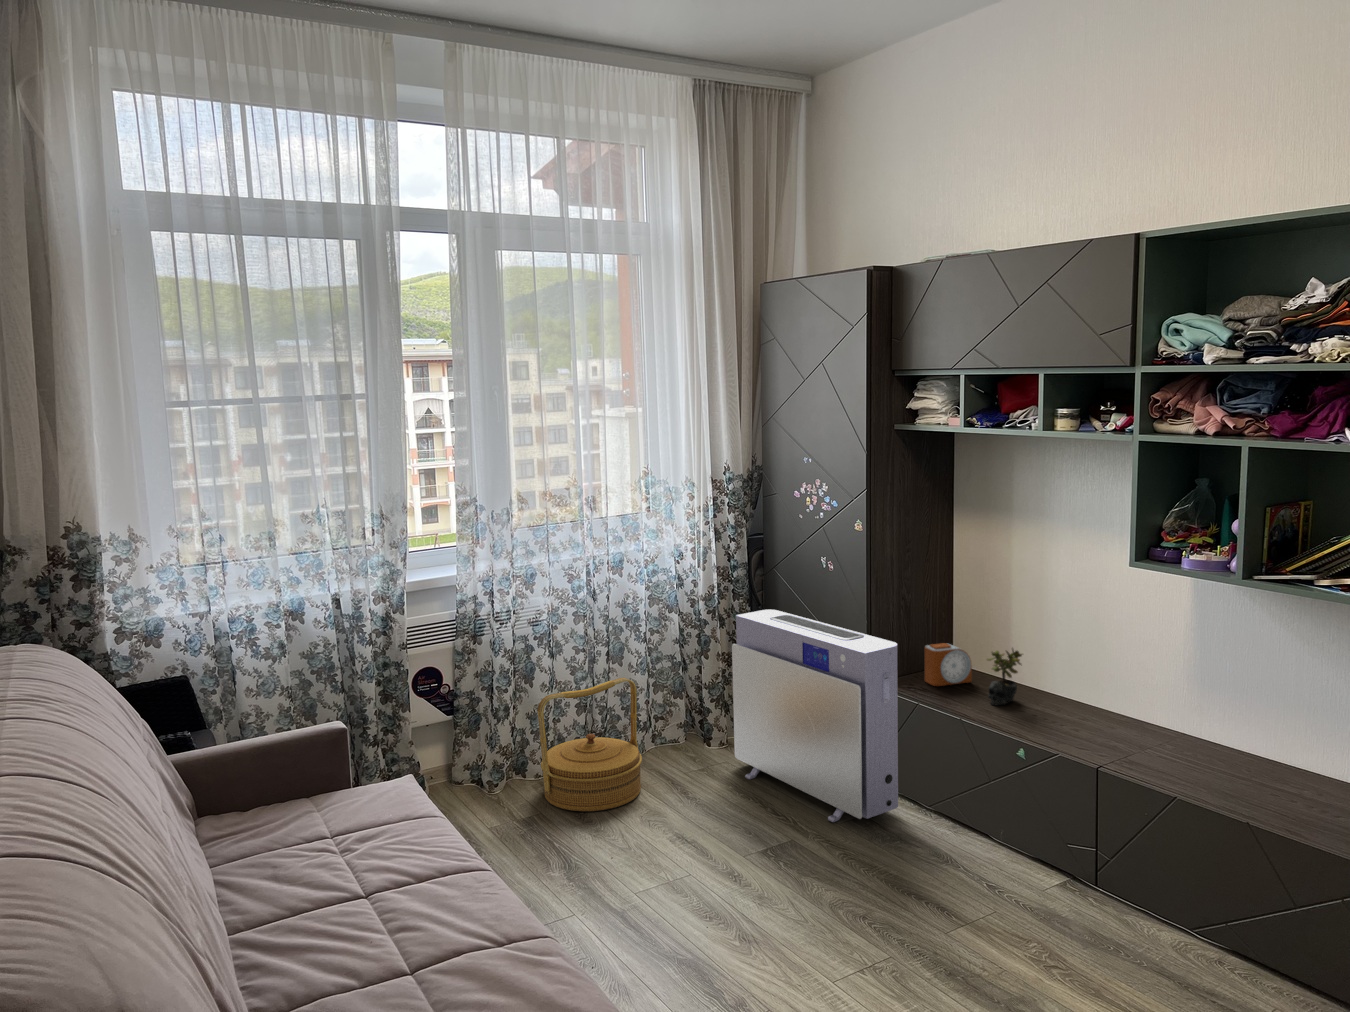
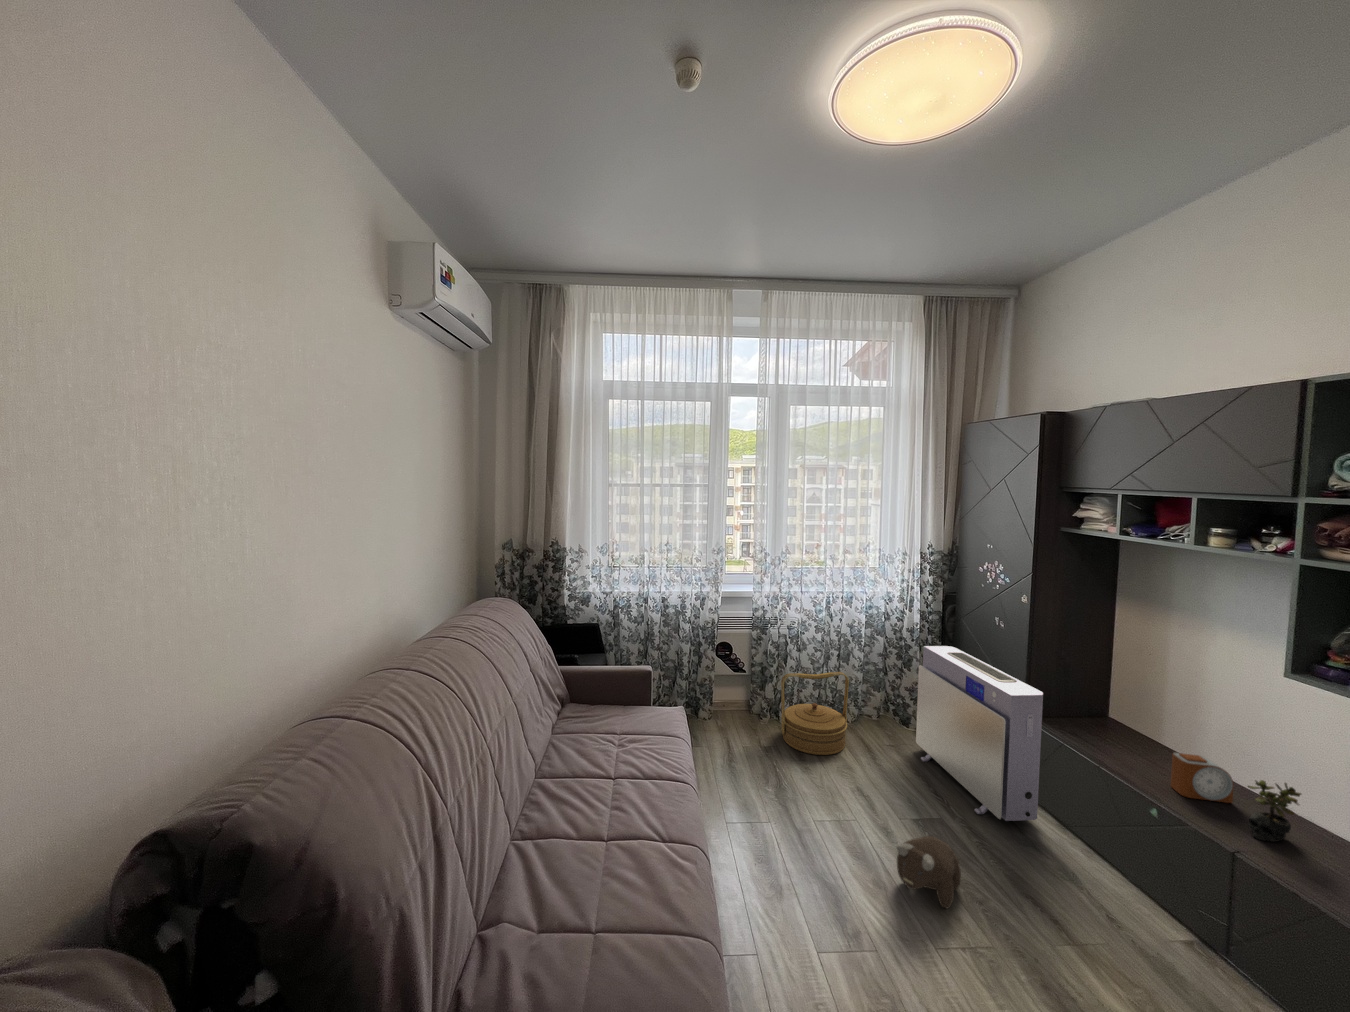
alarm clock: present [925,643,972,686] -> present [1171,753,1234,803]
succulent plant: present [987,648,1022,705] -> present [1248,780,1301,842]
plush toy: none [764,854,839,936] -> present [896,836,961,908]

